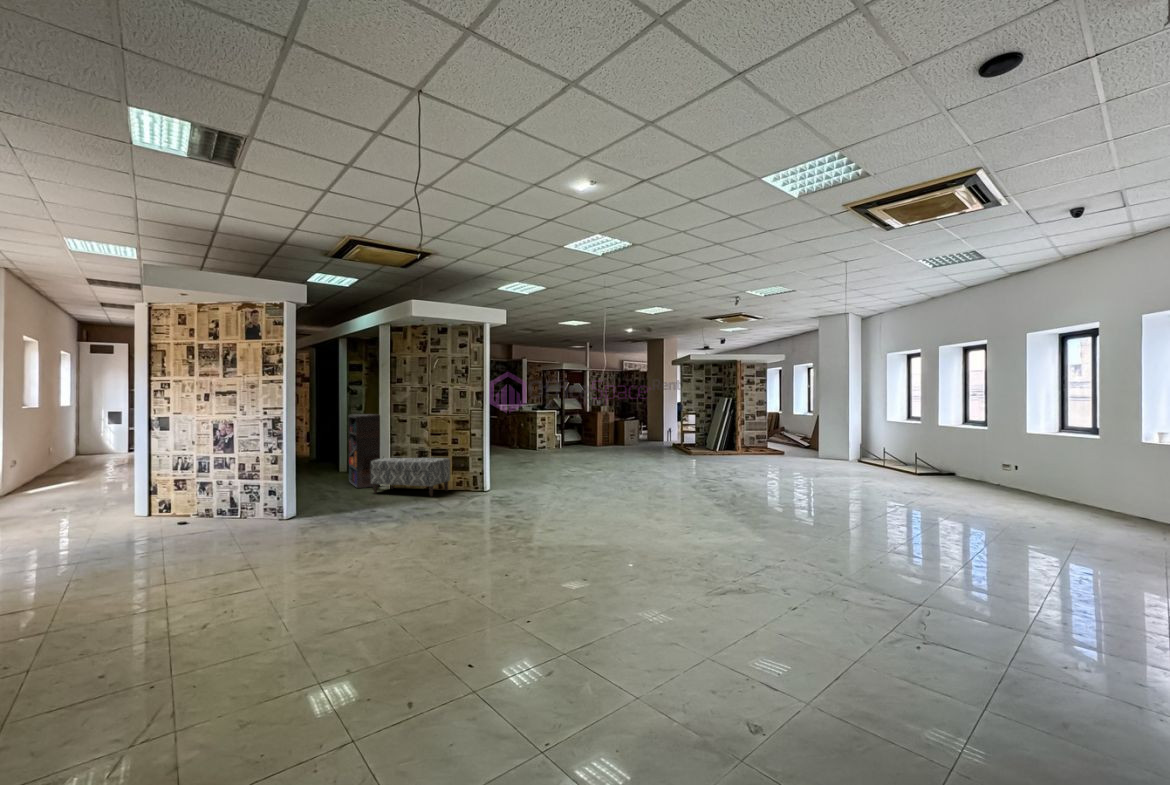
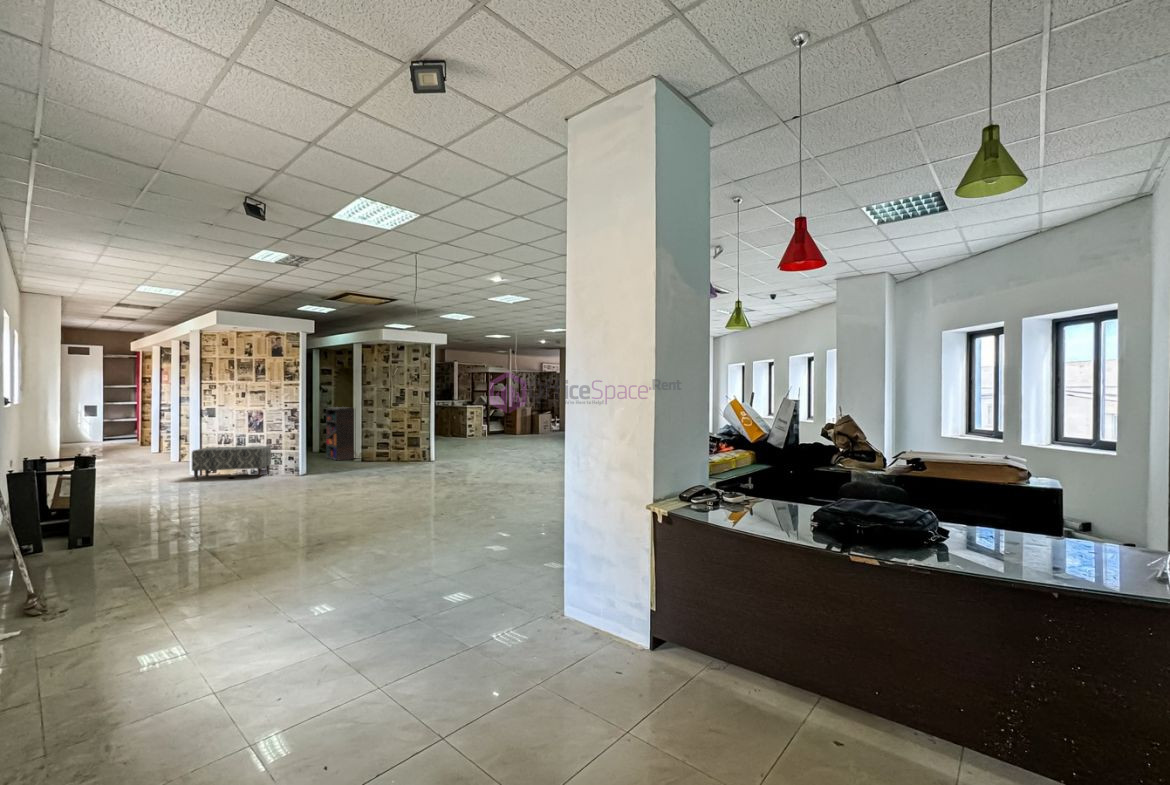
bench: present [371,458,450,496] -> present [192,446,271,480]

